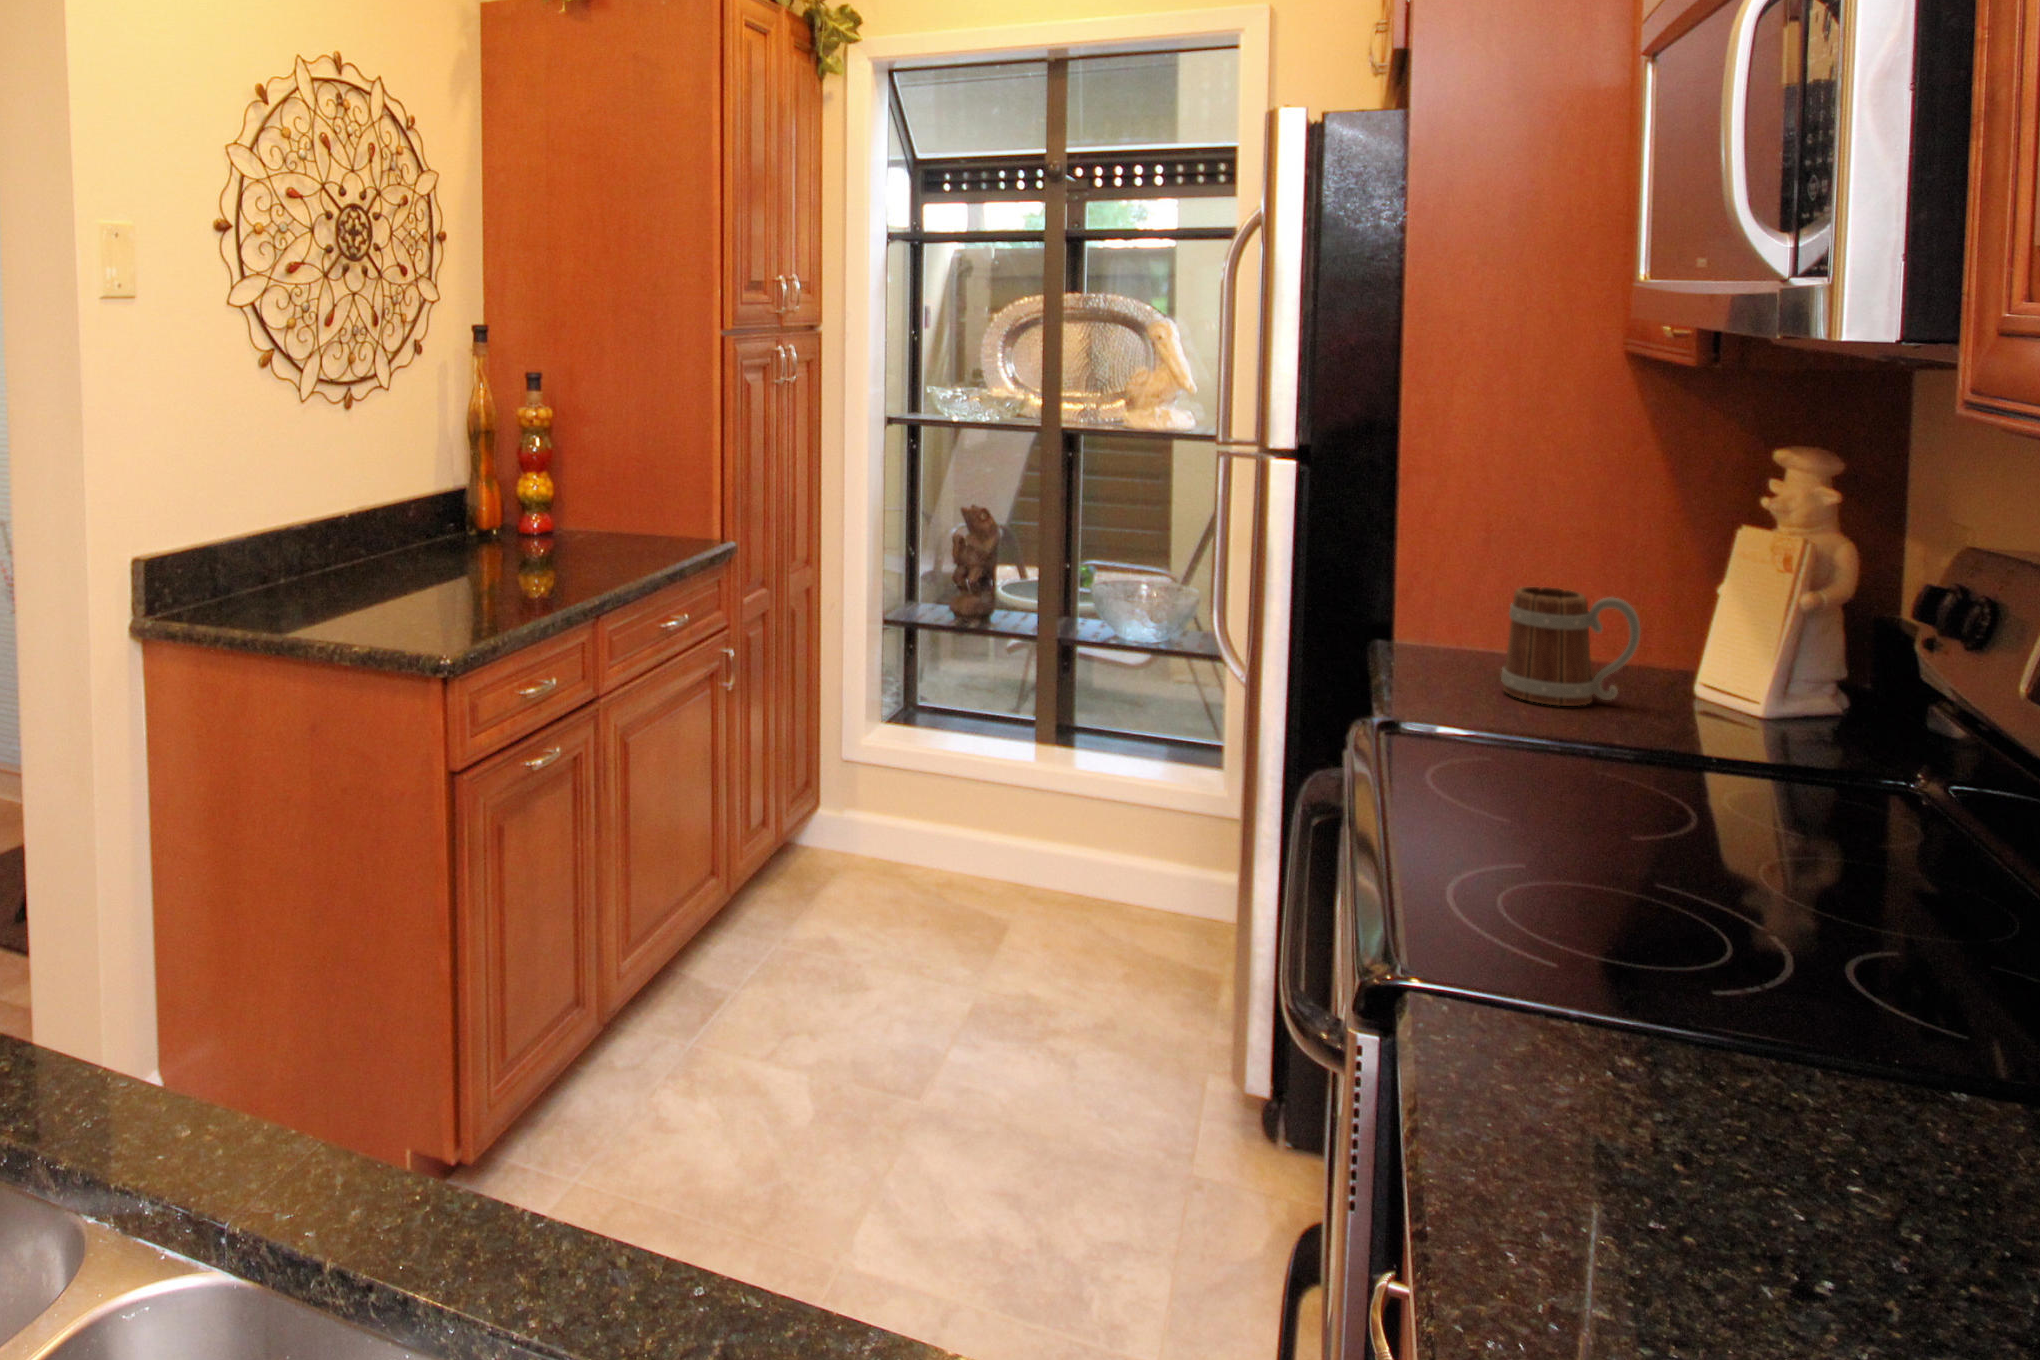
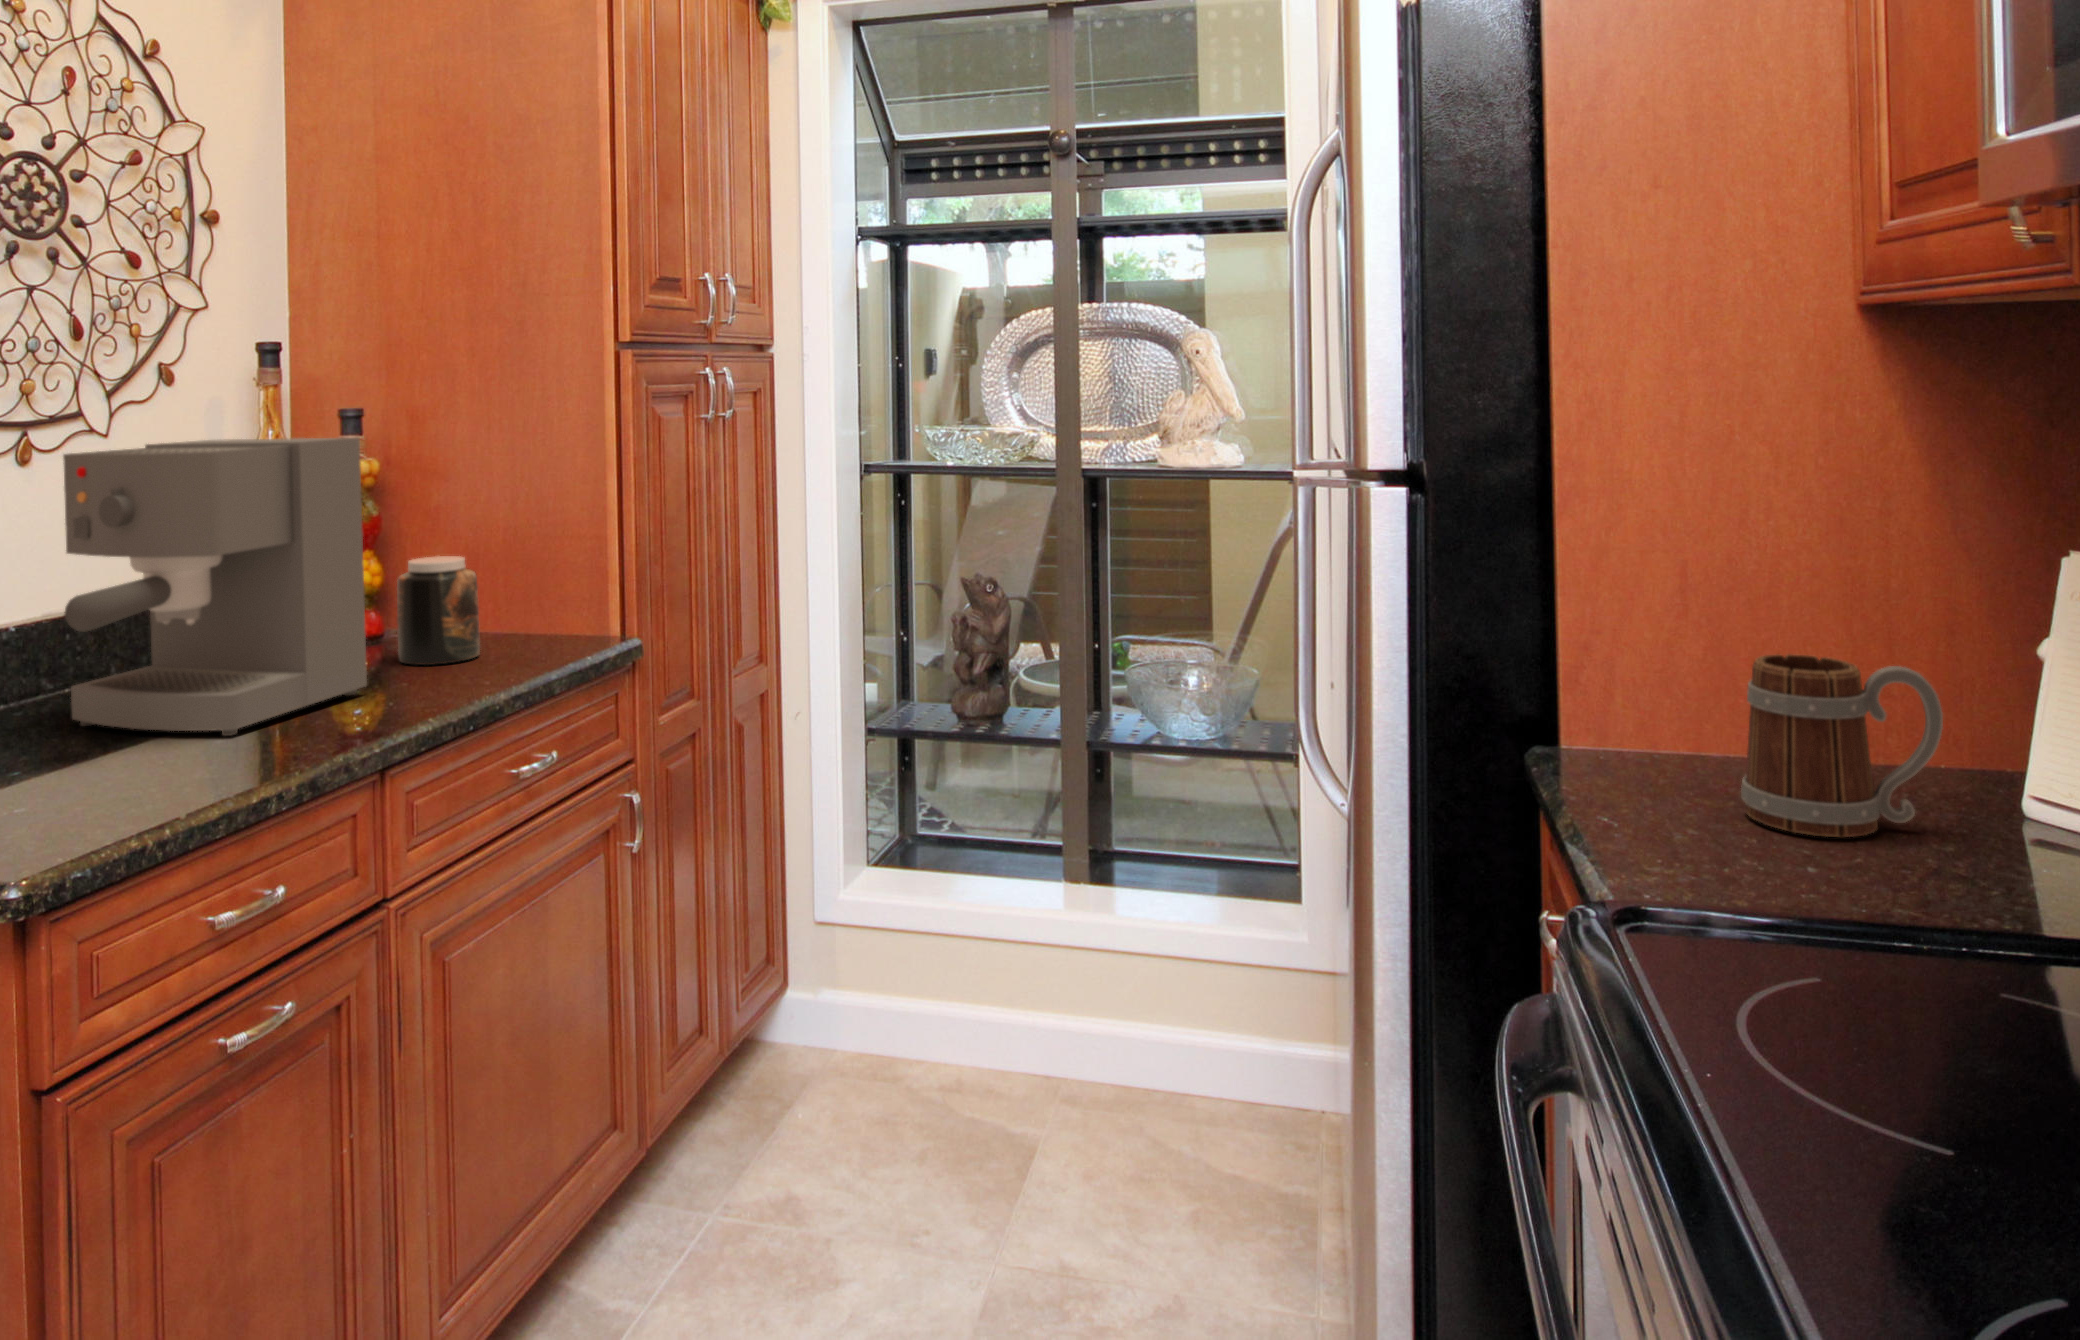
coffee maker: none [391,394,563,585] -> present [63,437,367,736]
jar: none [570,476,623,549] -> present [397,556,480,665]

